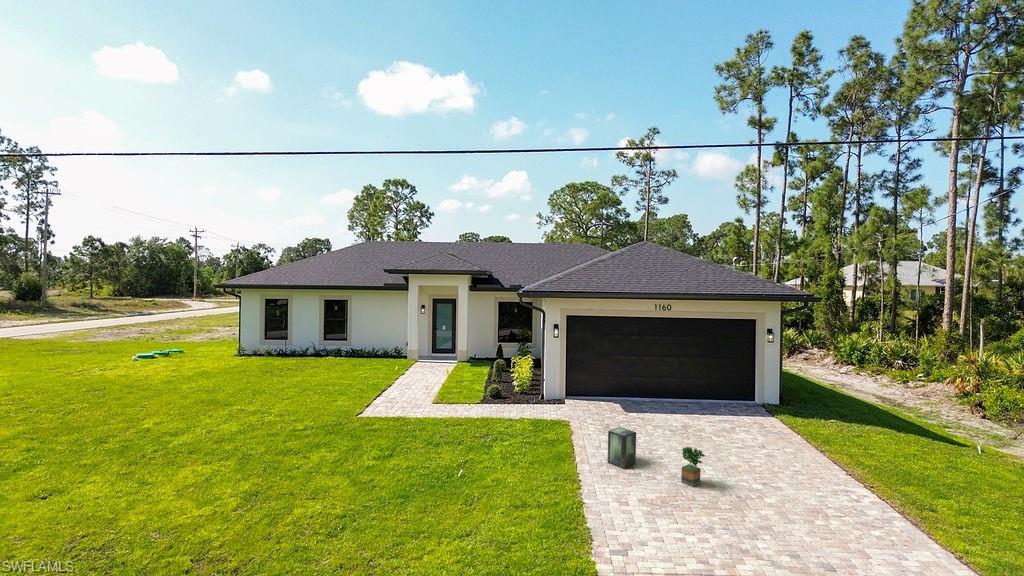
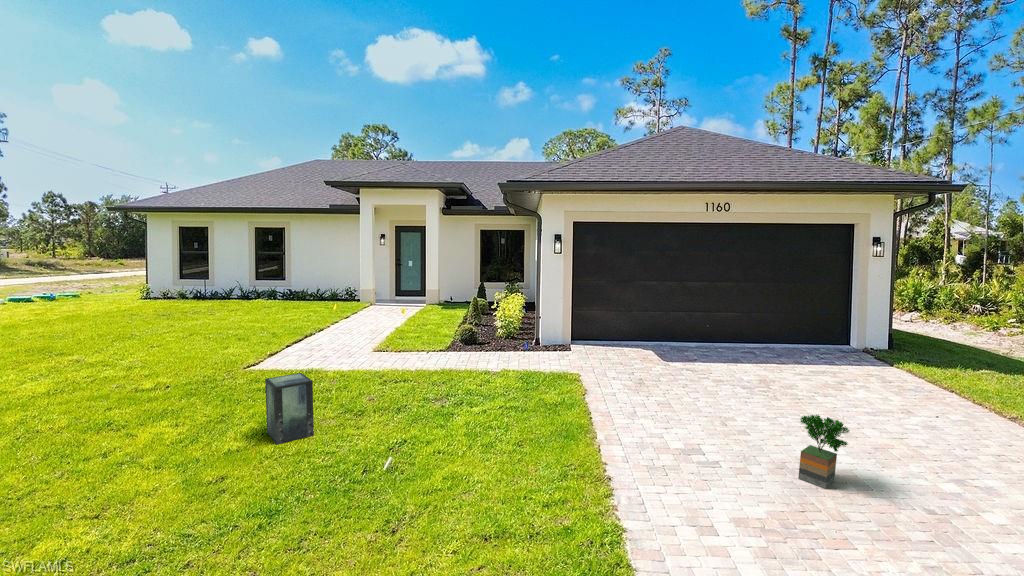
storage box: present [608,427,636,469] -> present [265,373,314,445]

